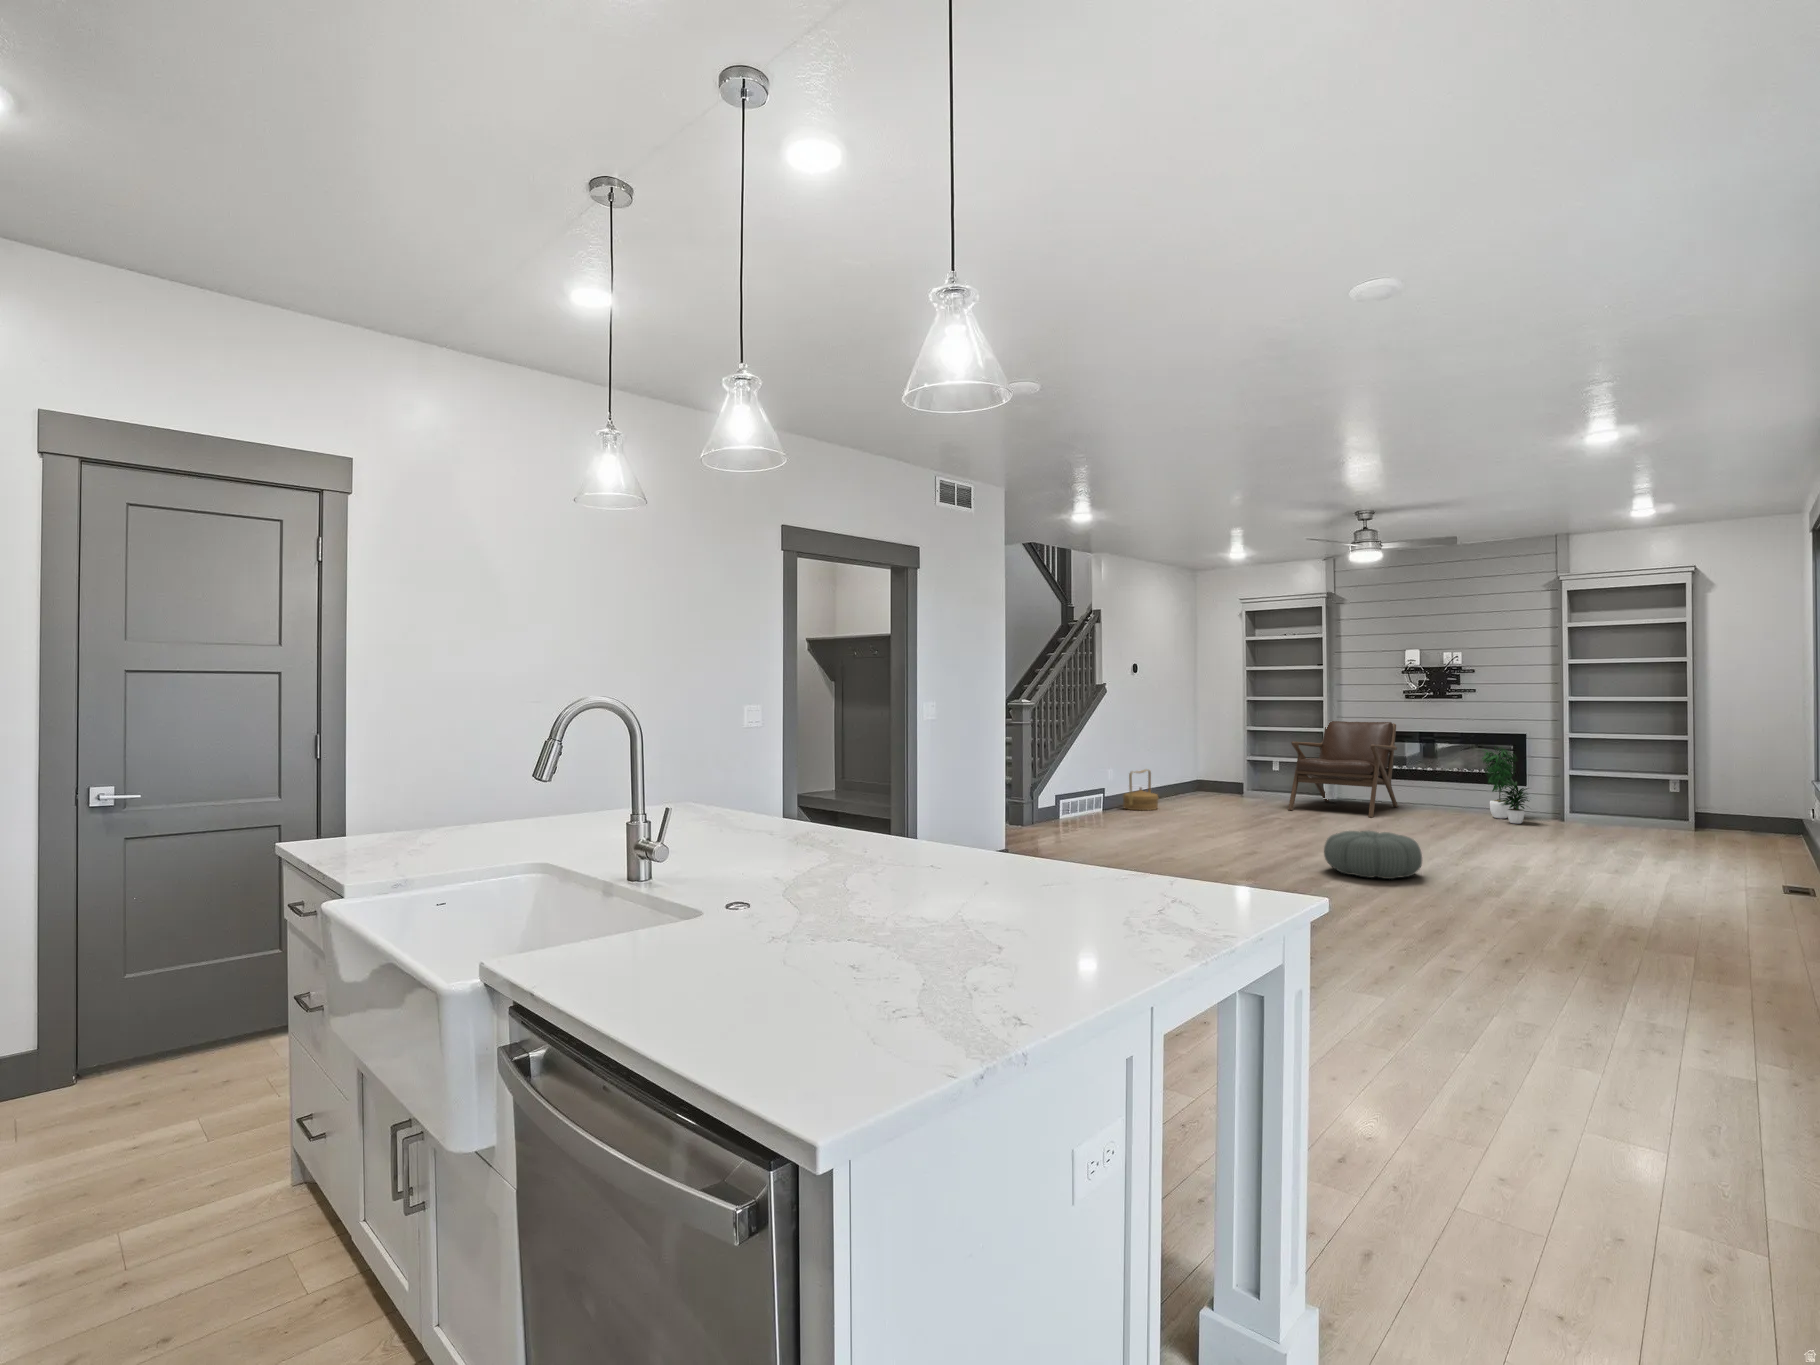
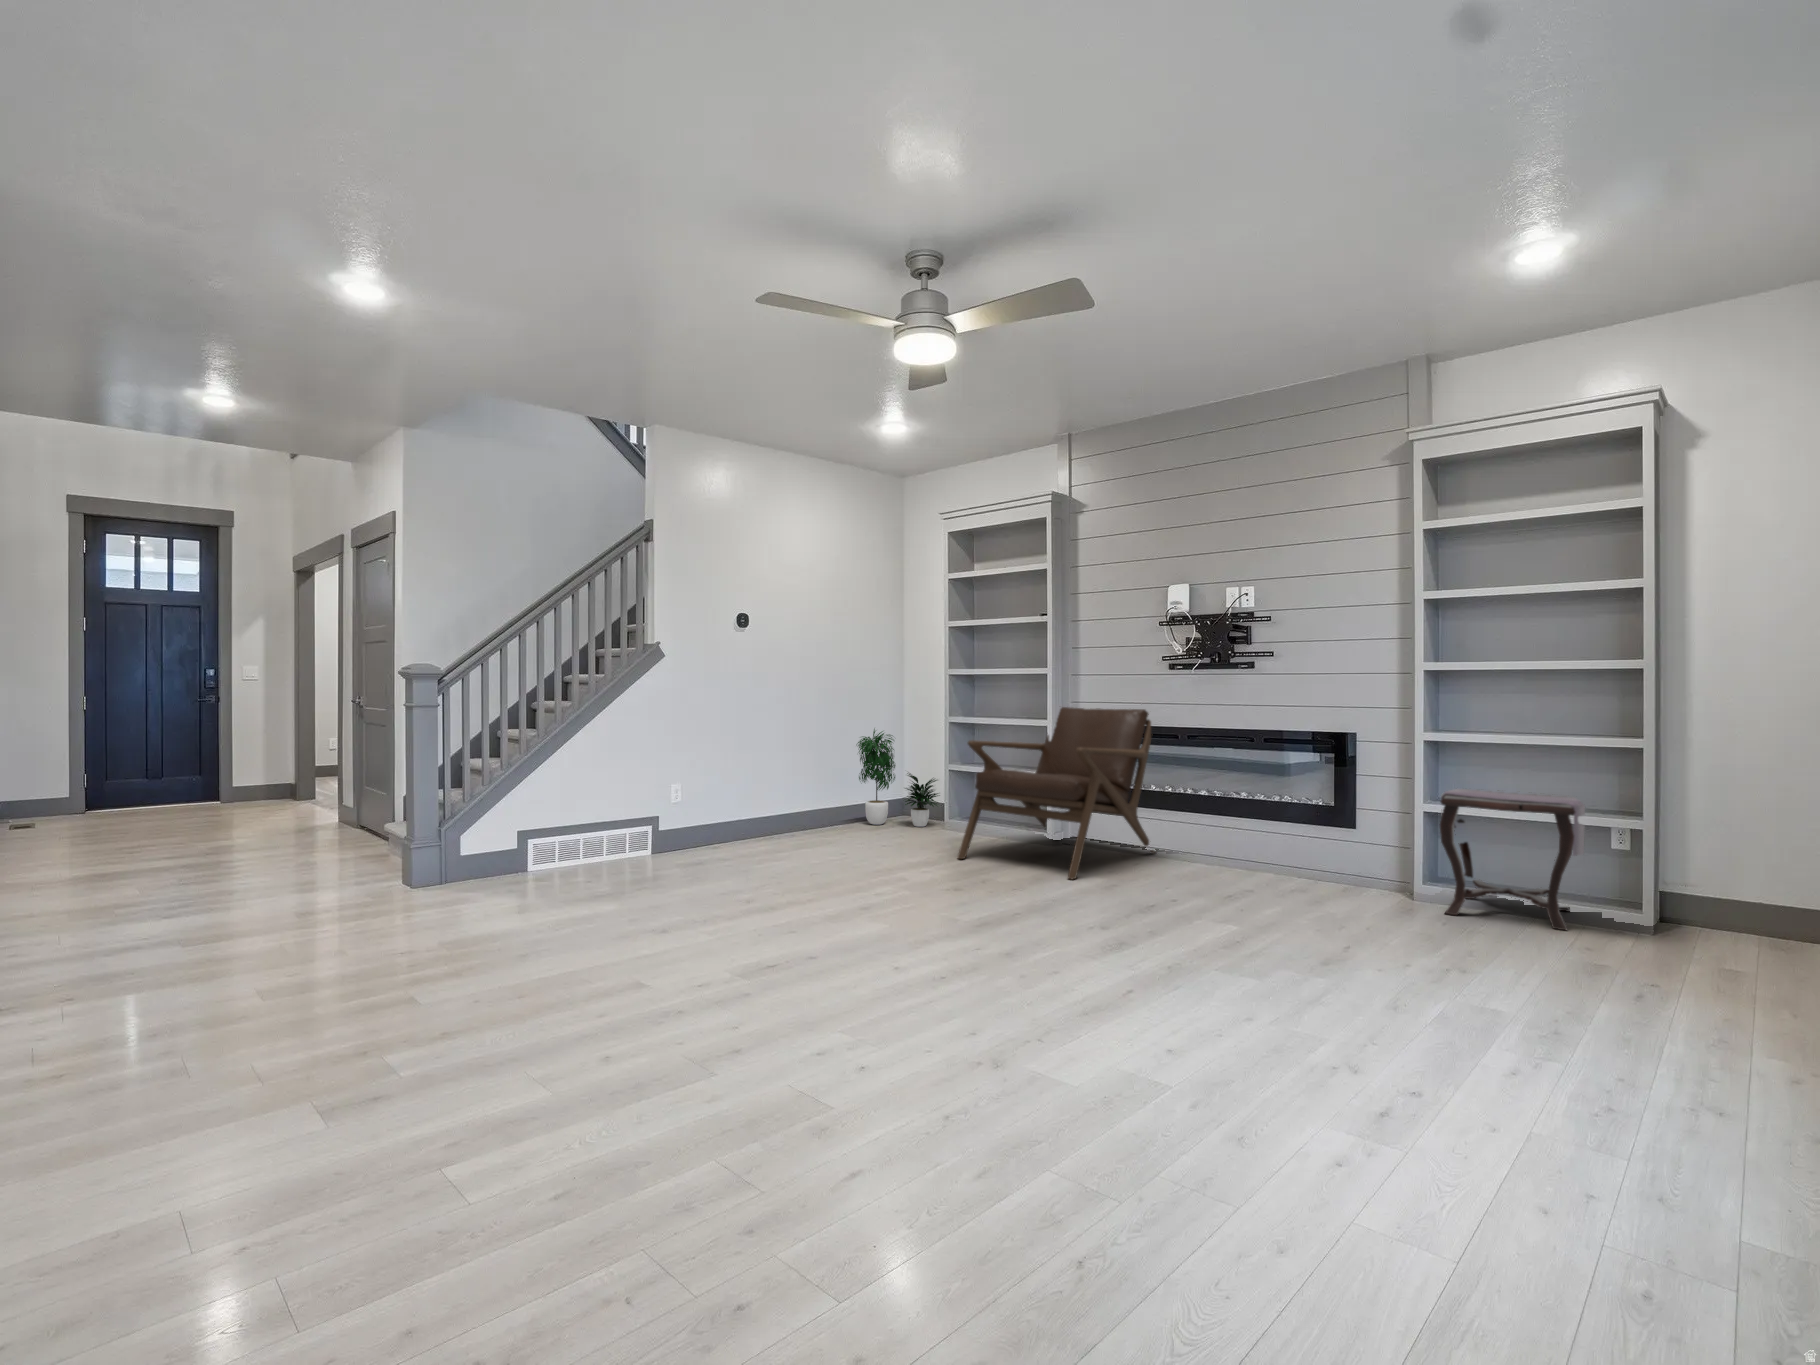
potted plant: present [1482,747,1529,824] -> present [857,729,940,827]
side table: none [1580,763,1658,831] -> present [1440,789,1585,930]
woven basket: present [1123,770,1158,810] -> none [693,784,753,855]
pouf: present [1324,831,1422,879] -> none [610,978,860,1154]

